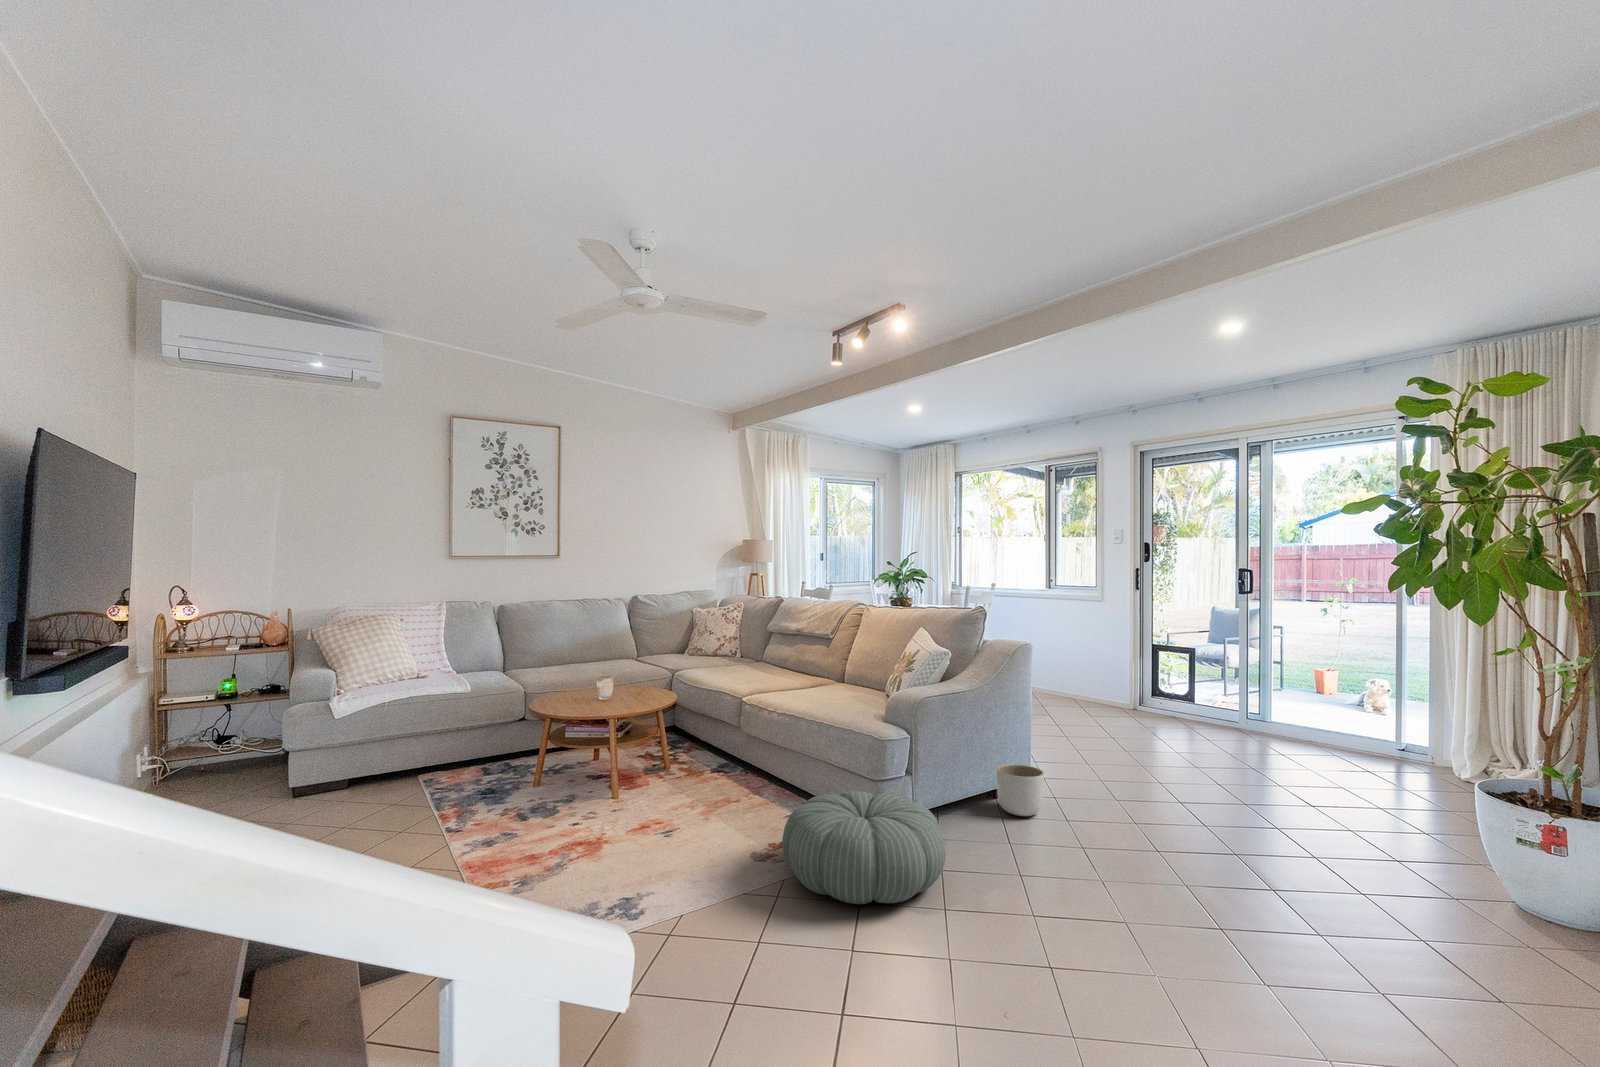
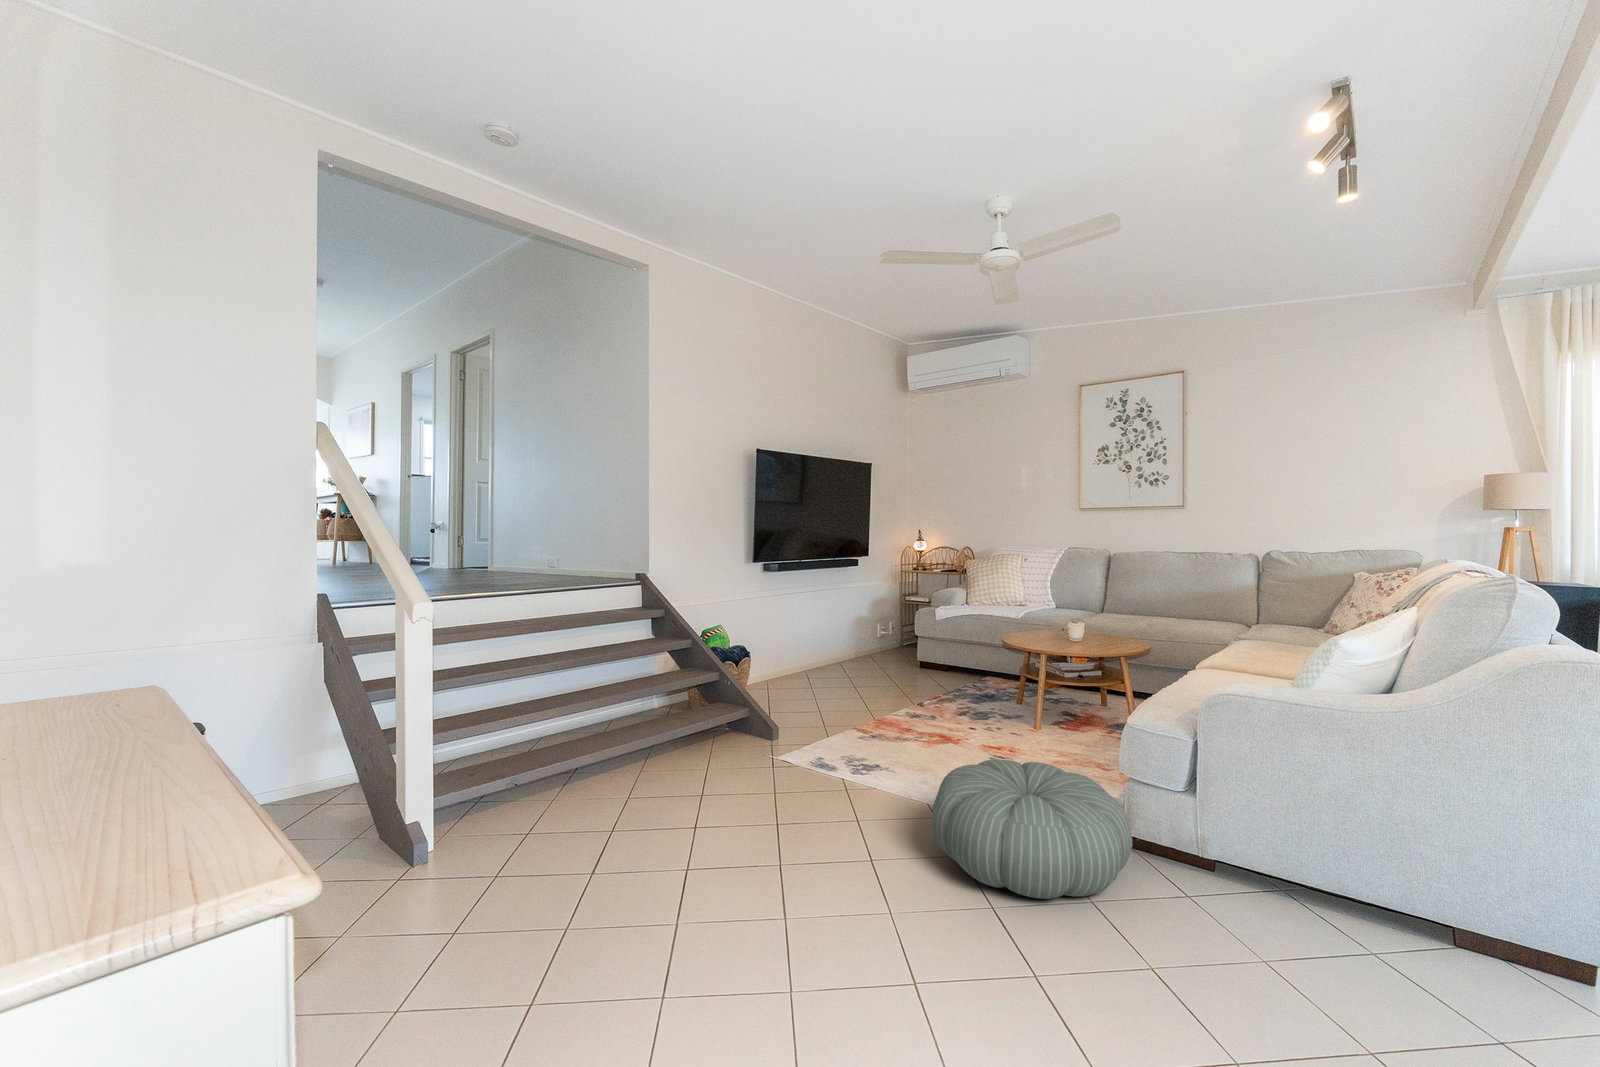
planter: present [997,764,1044,816] -> none [1405,879,1532,1003]

